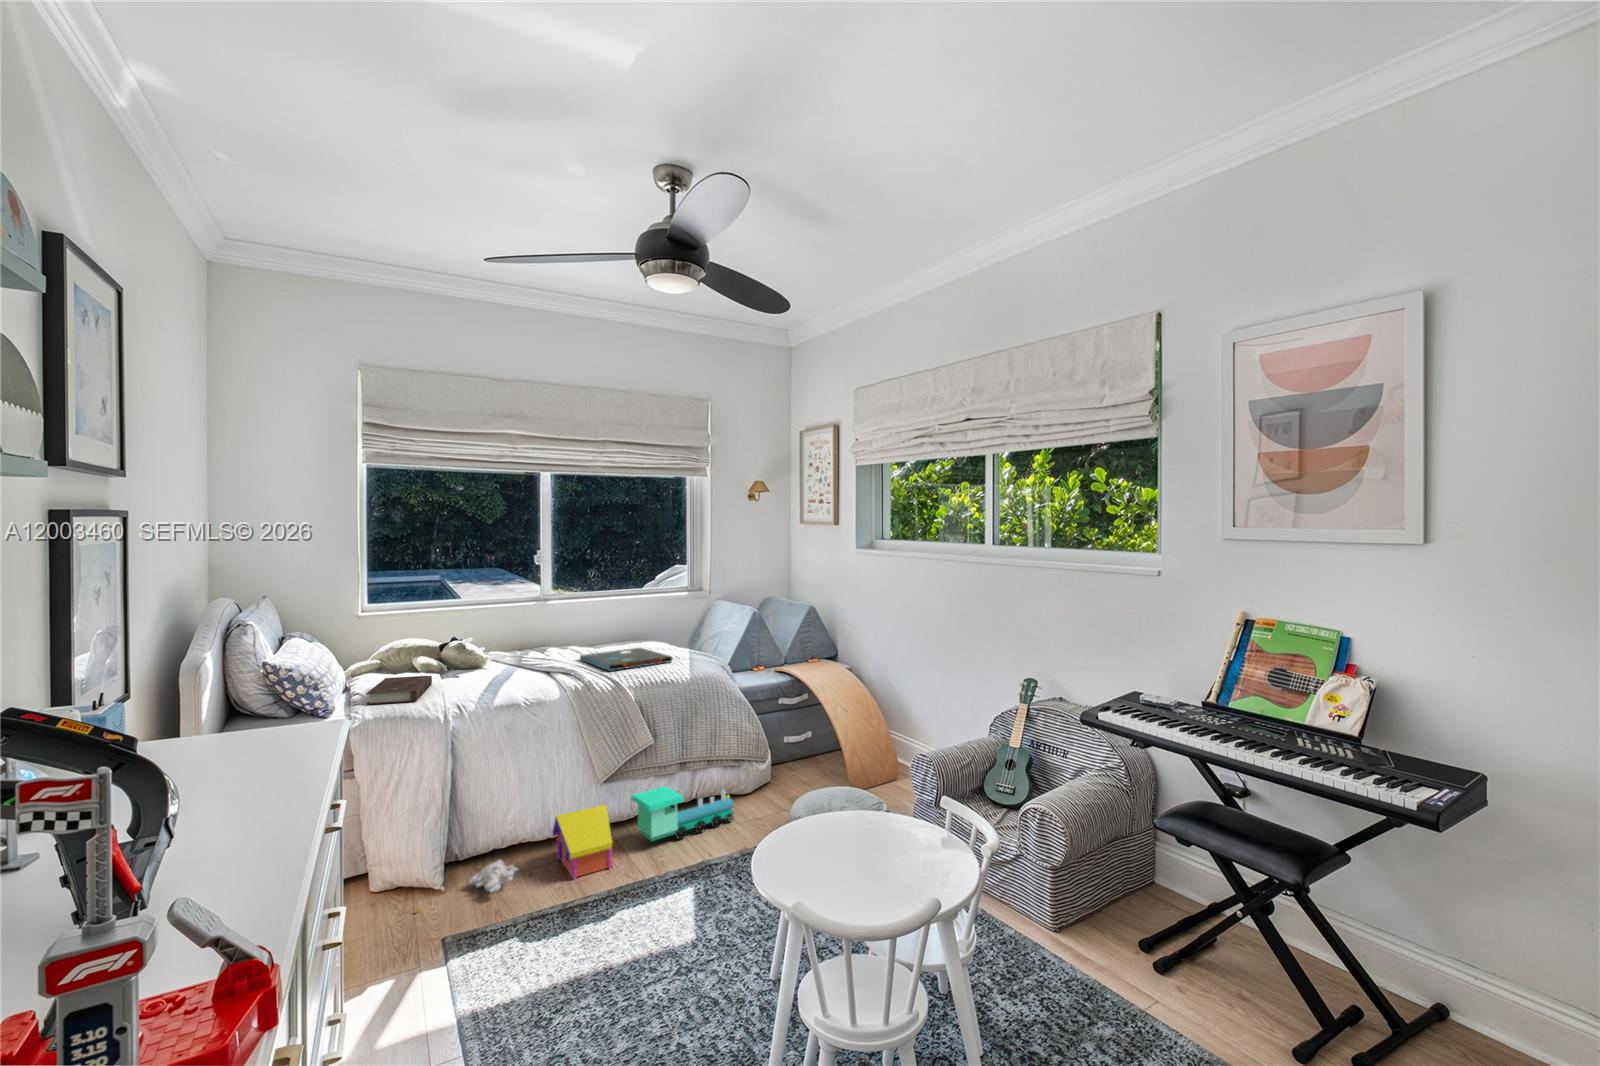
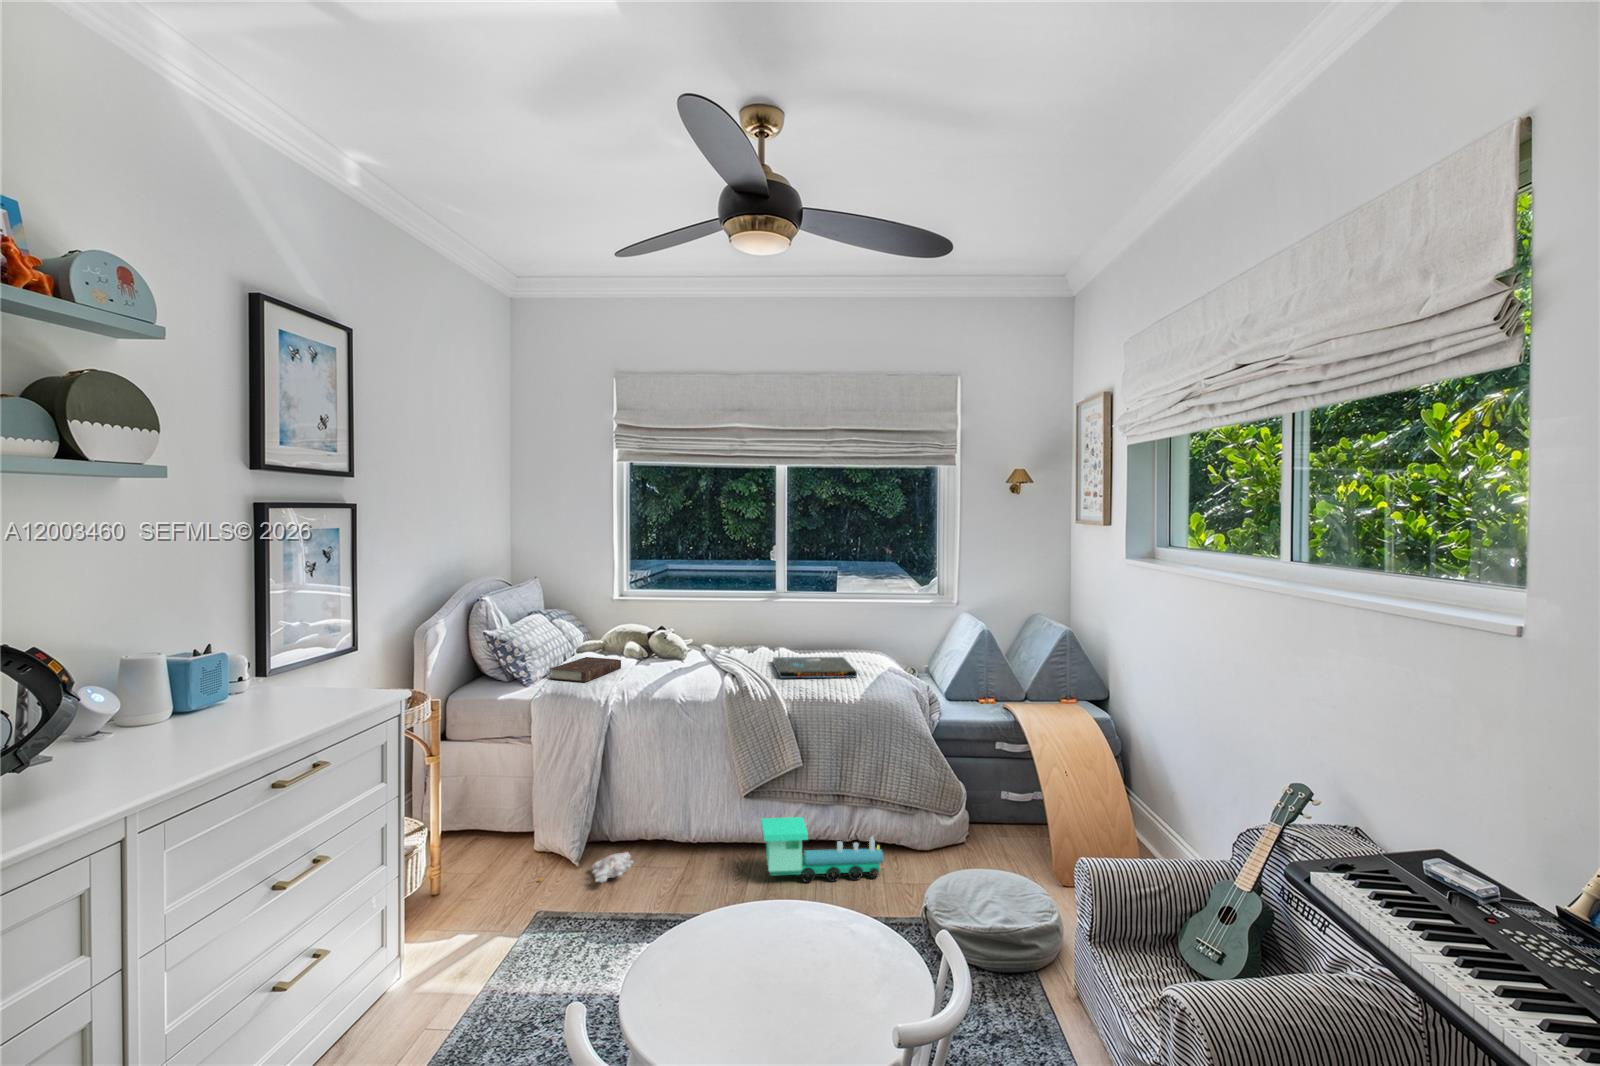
toy house: present [552,804,613,878] -> none [671,821,726,892]

